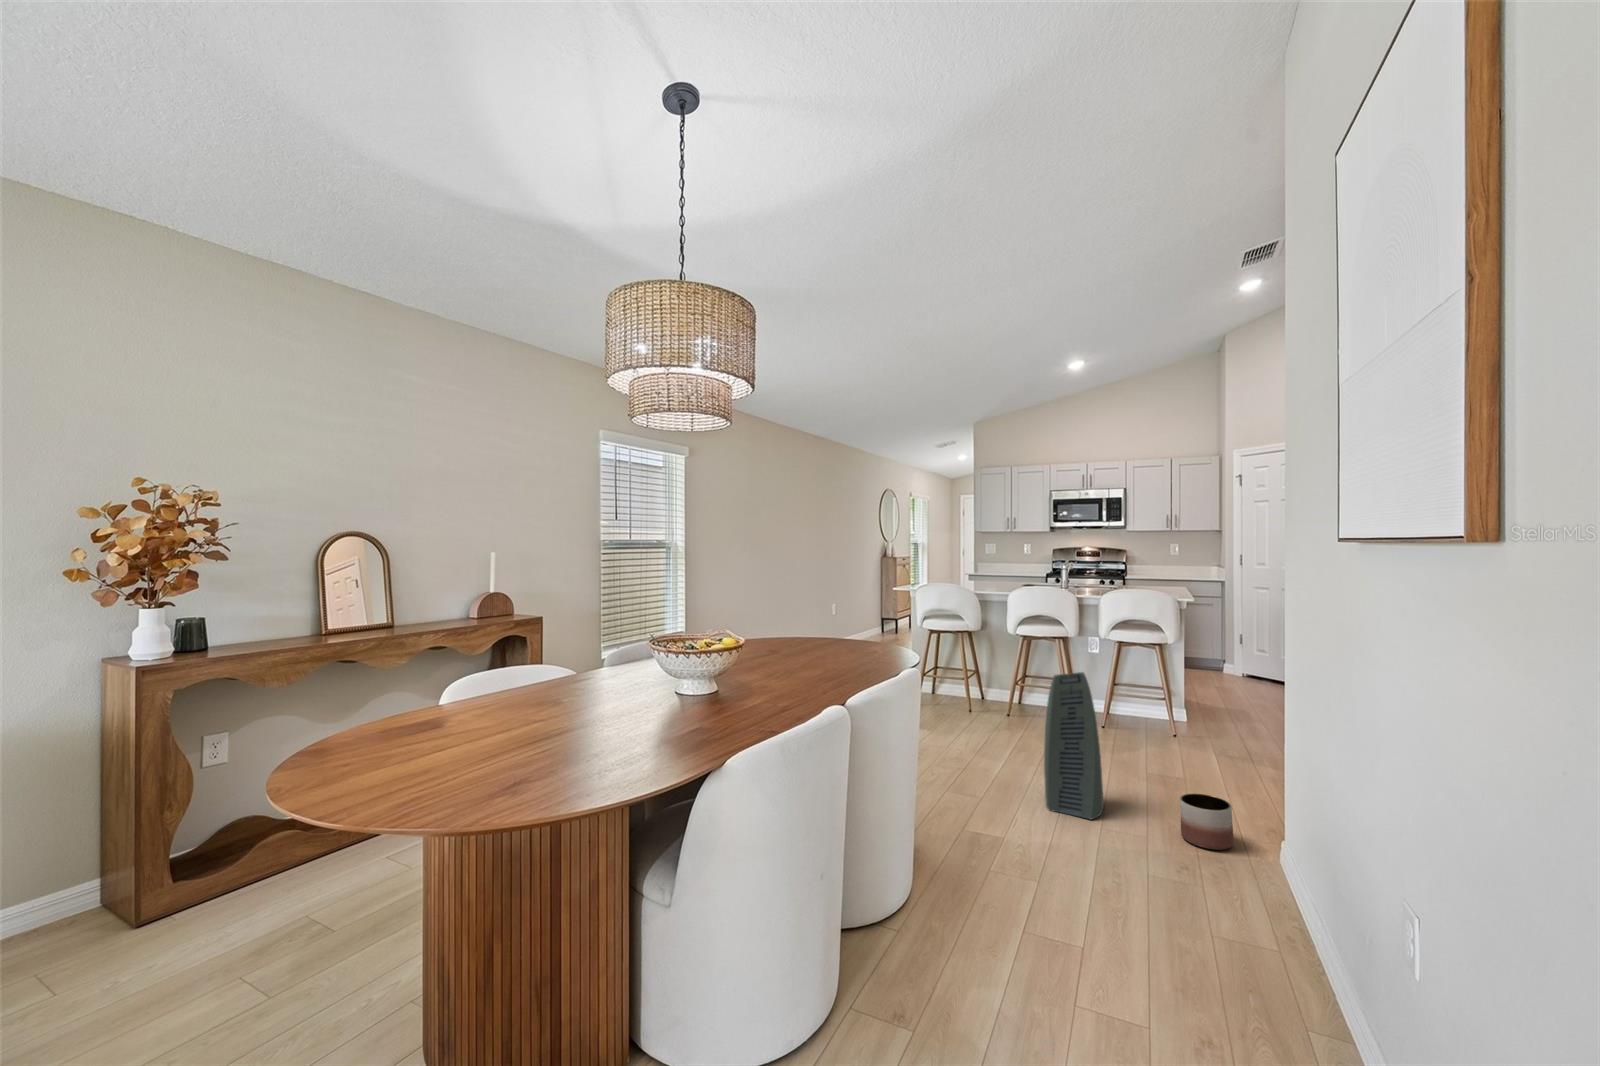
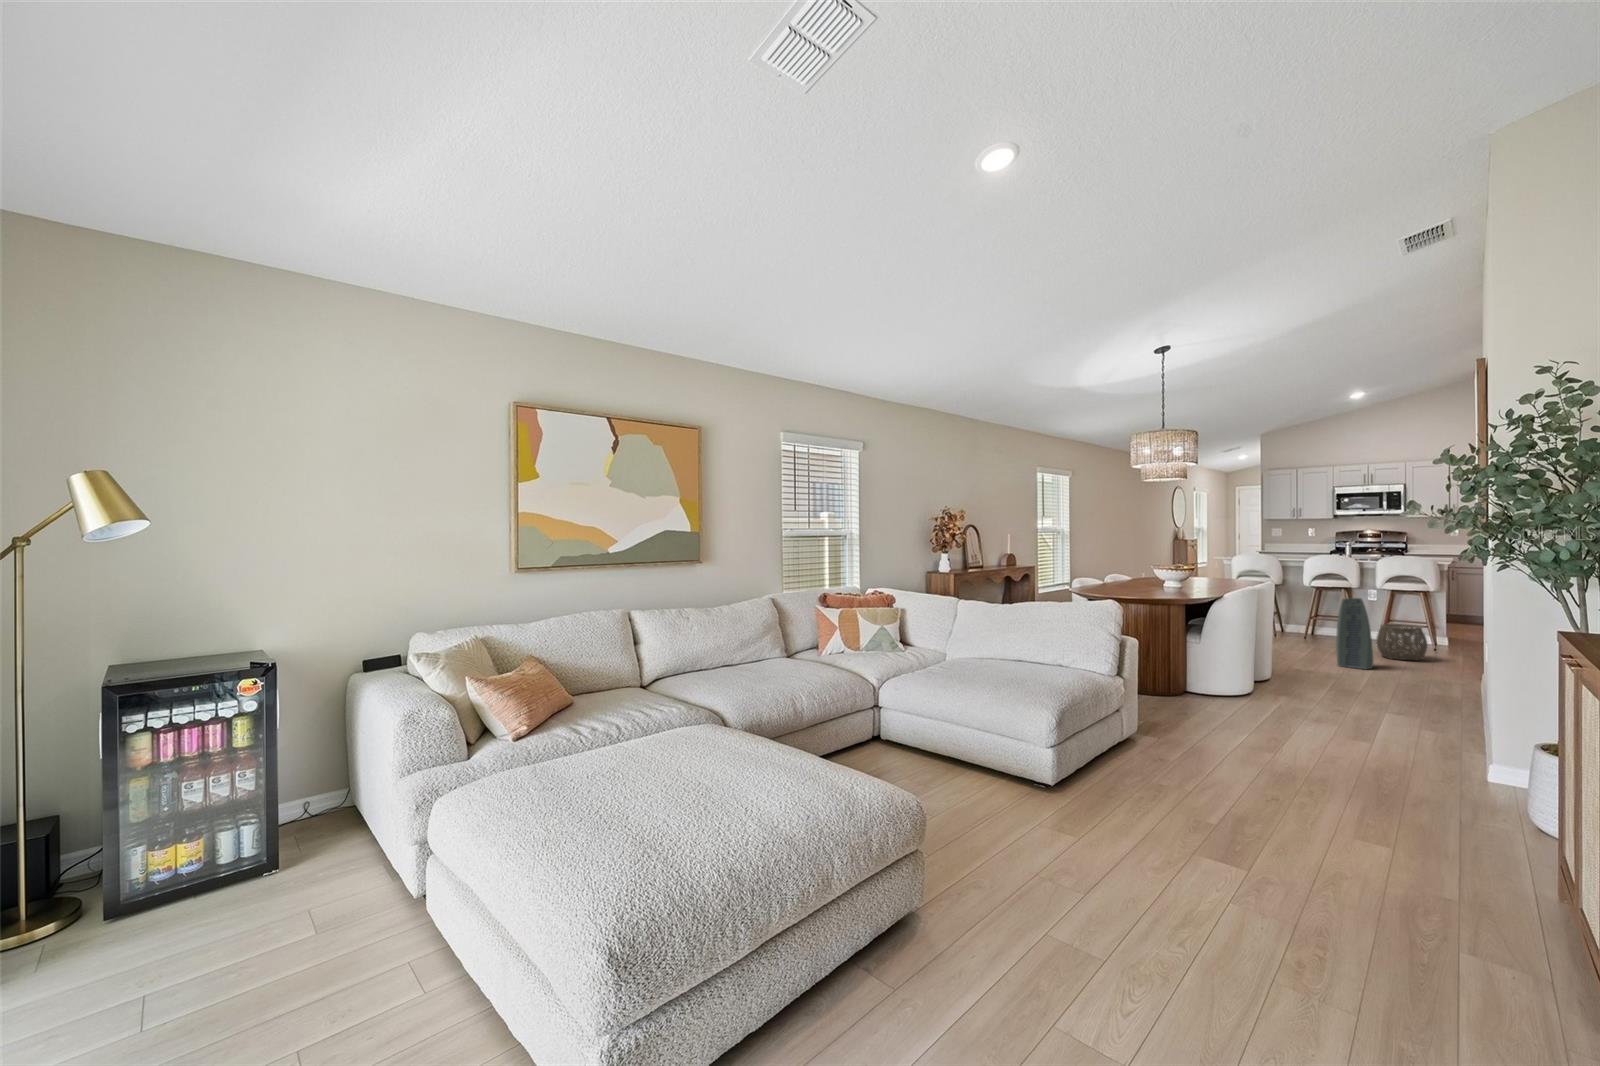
woven basket: none [1104,705,1179,777] -> present [1376,624,1427,660]
planter: present [1180,794,1233,850] -> none [1419,656,1450,679]

